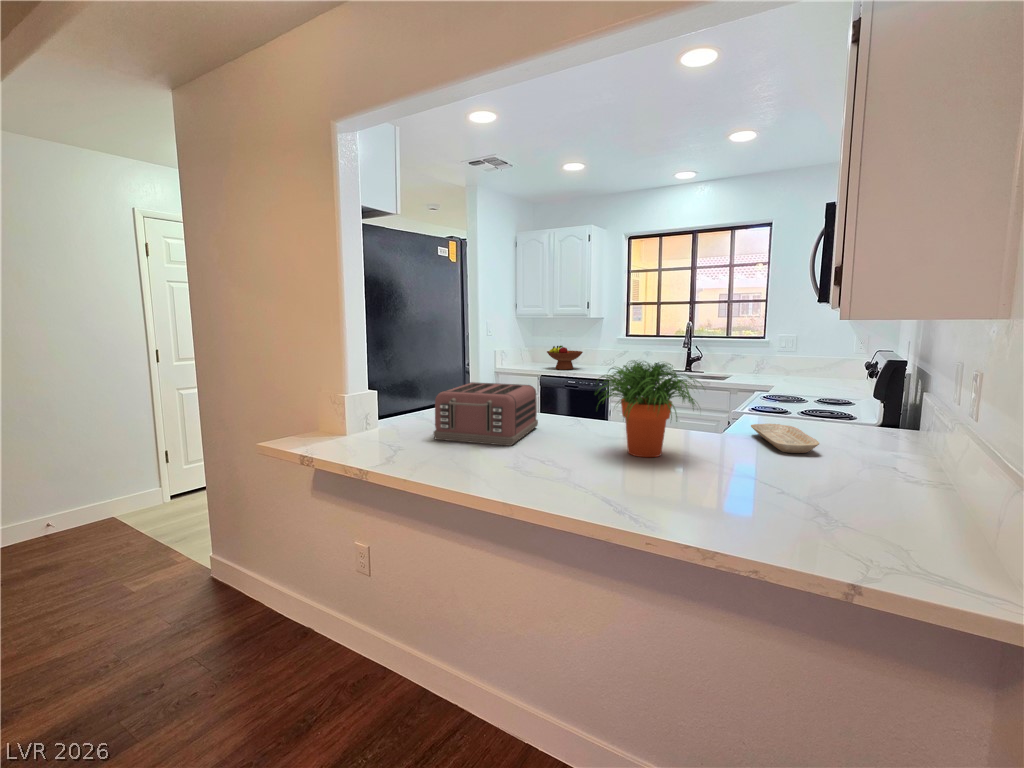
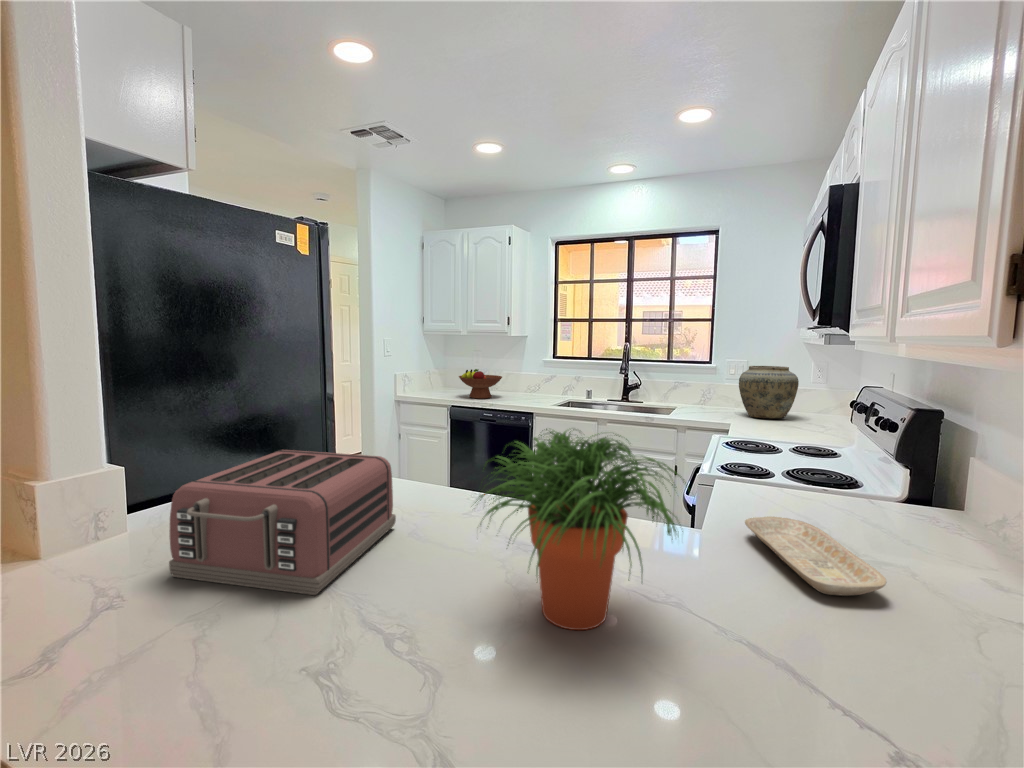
vase: none [786,339,837,382] -> present [739,366,799,418]

